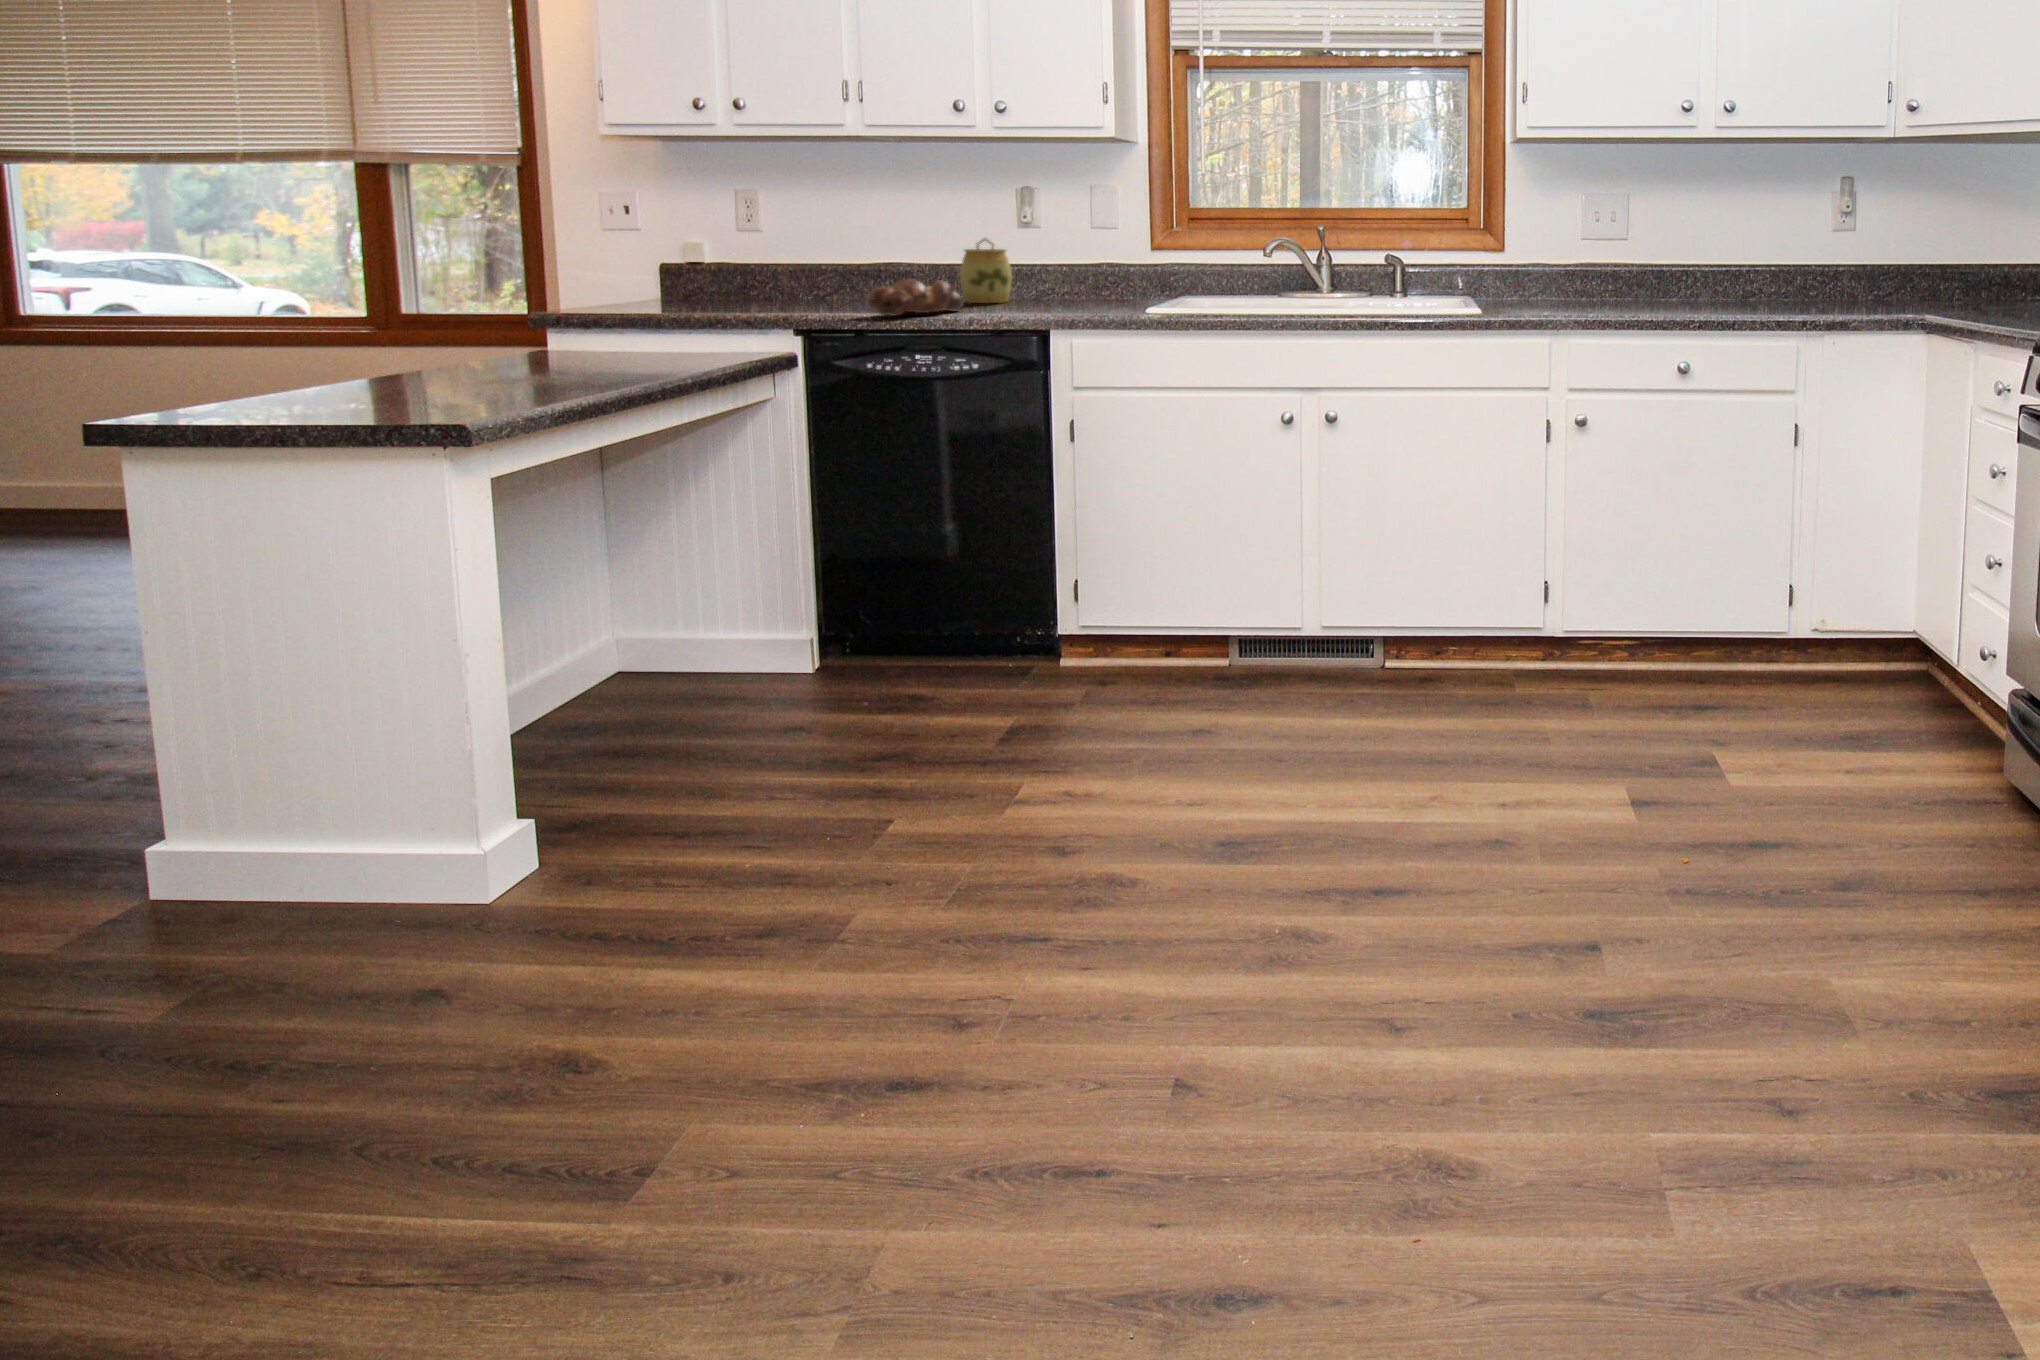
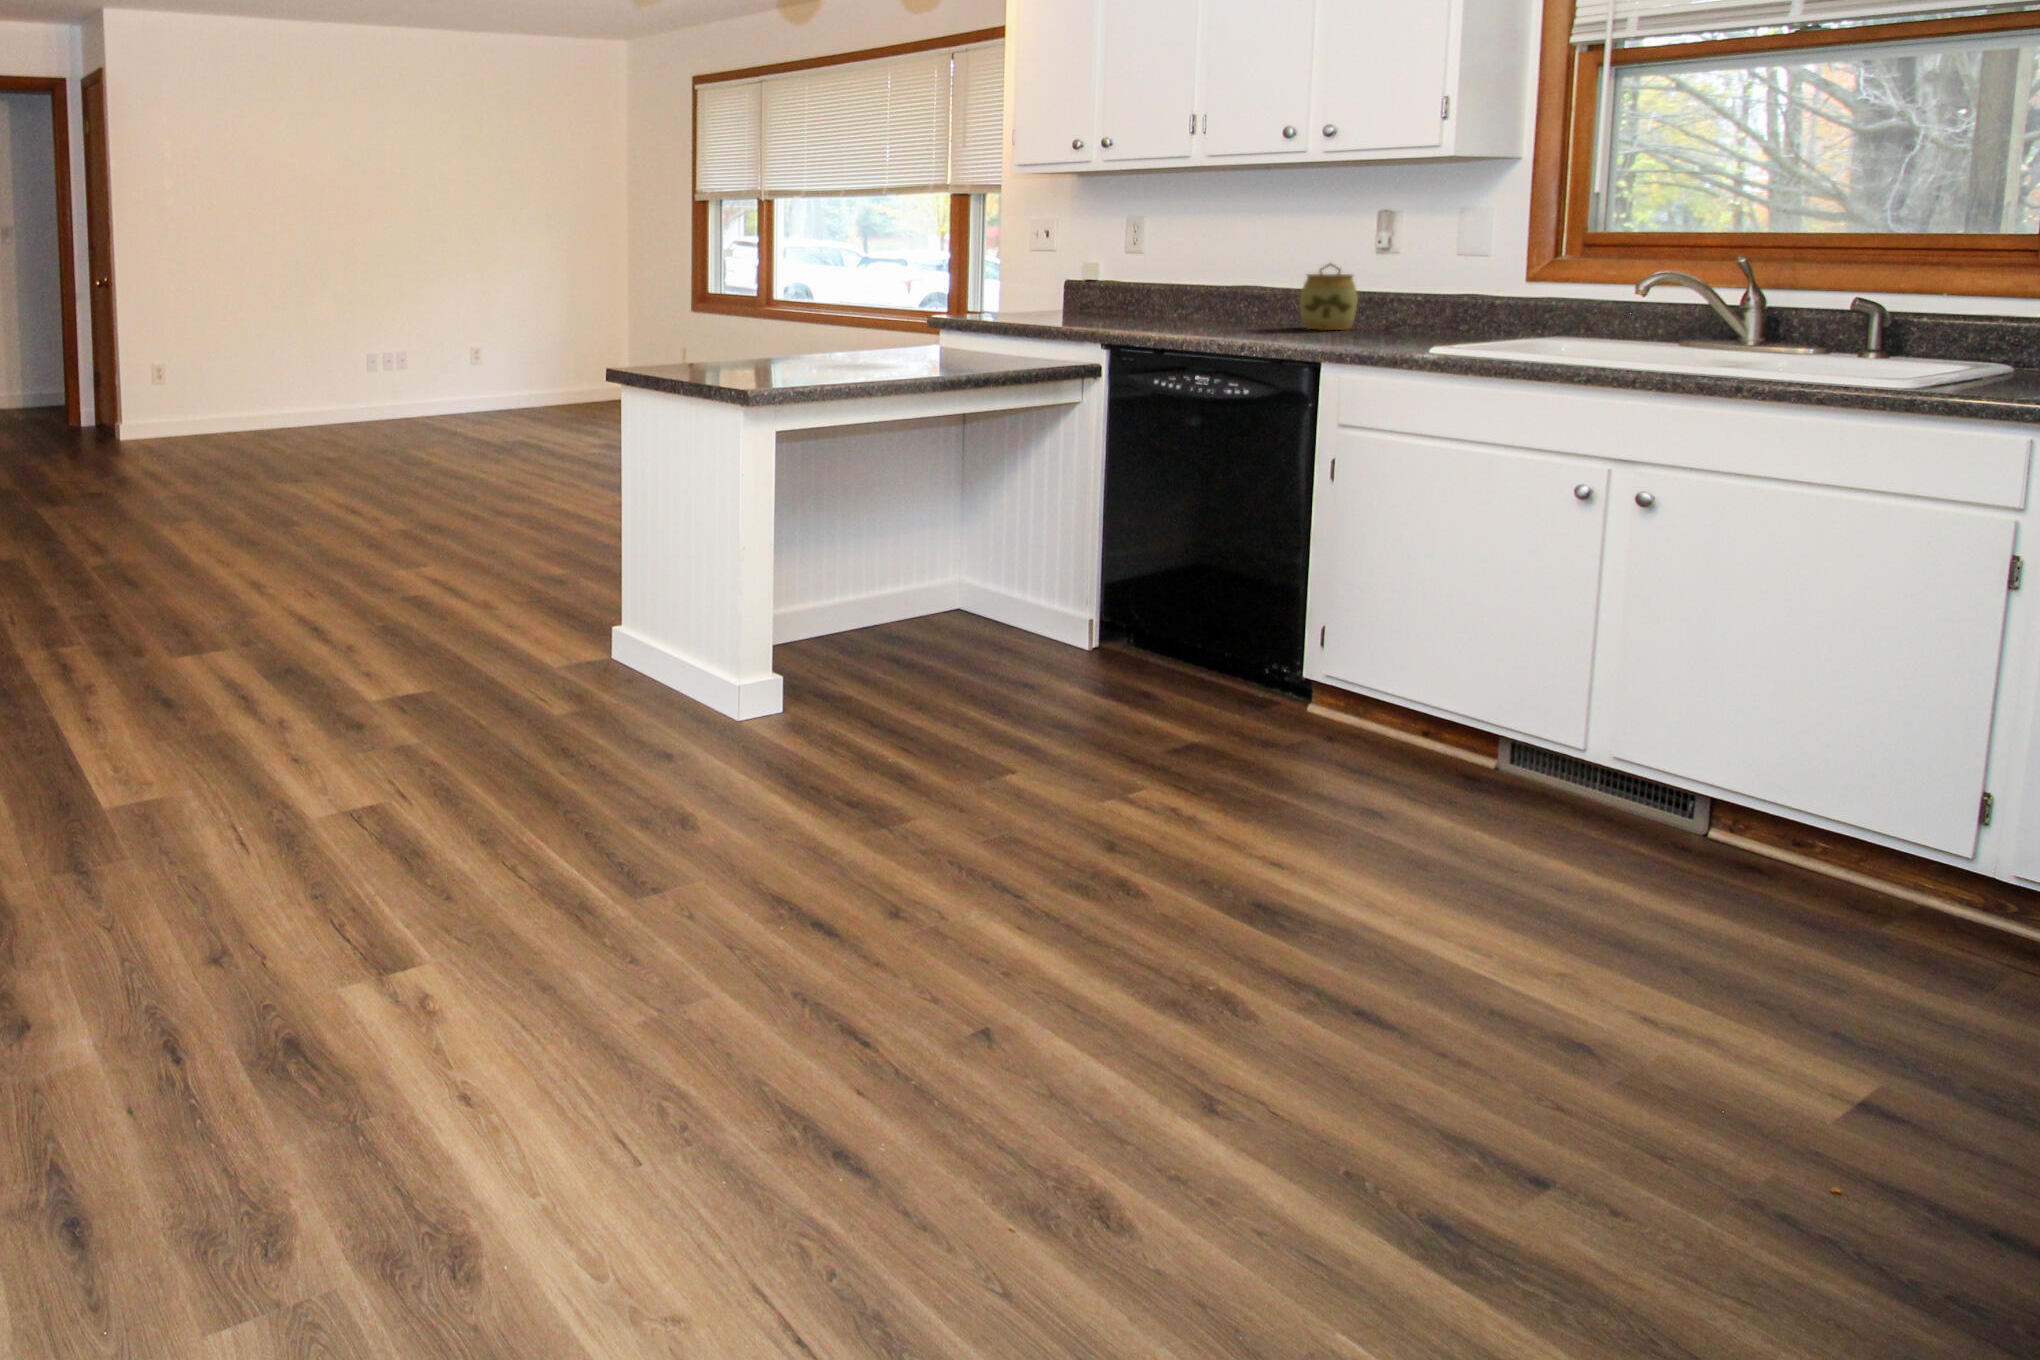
bread loaf: present [866,279,964,316] -> none [1173,302,1278,337]

